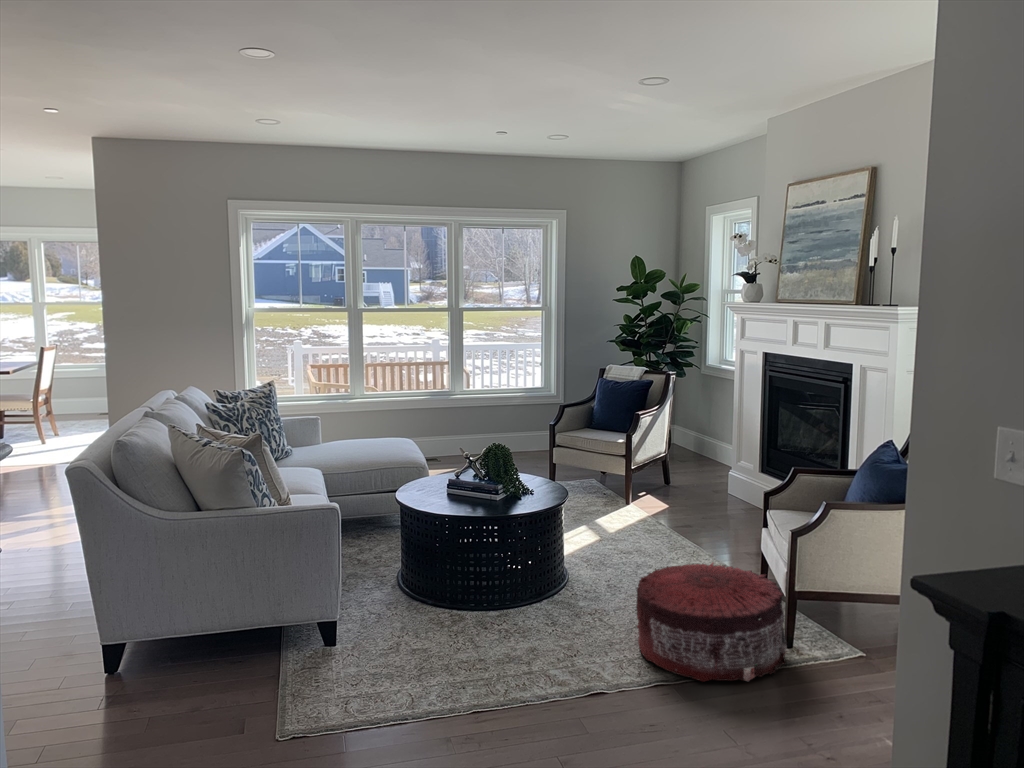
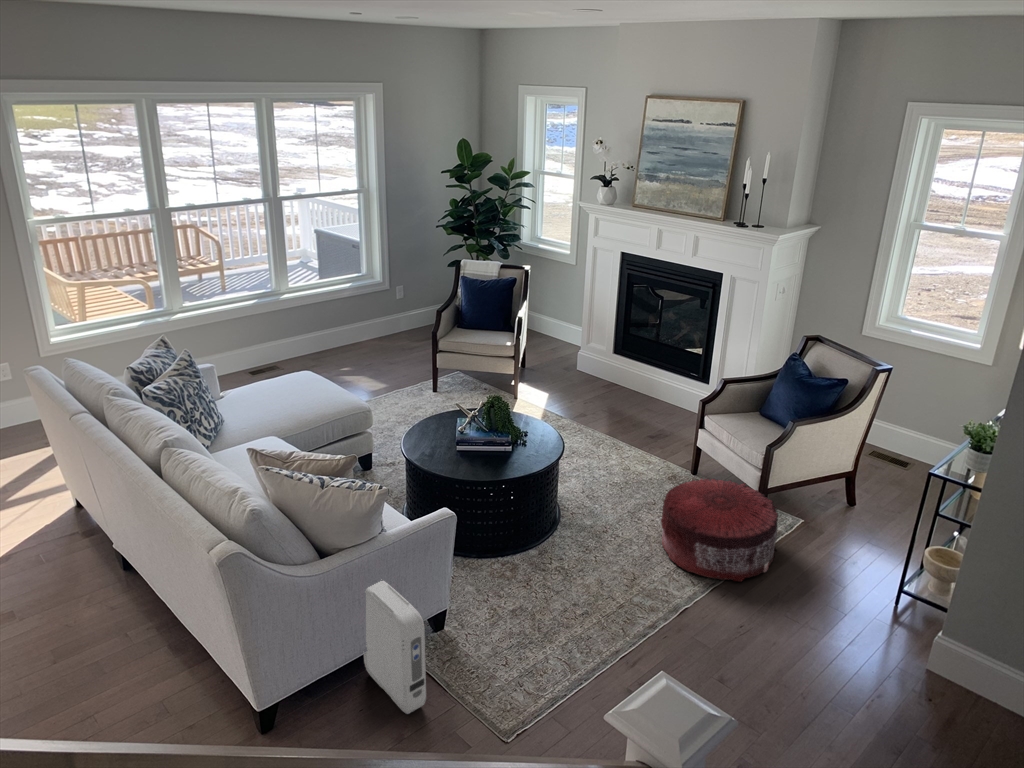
air purifier: none [217,551,256,692] -> present [364,581,426,714]

